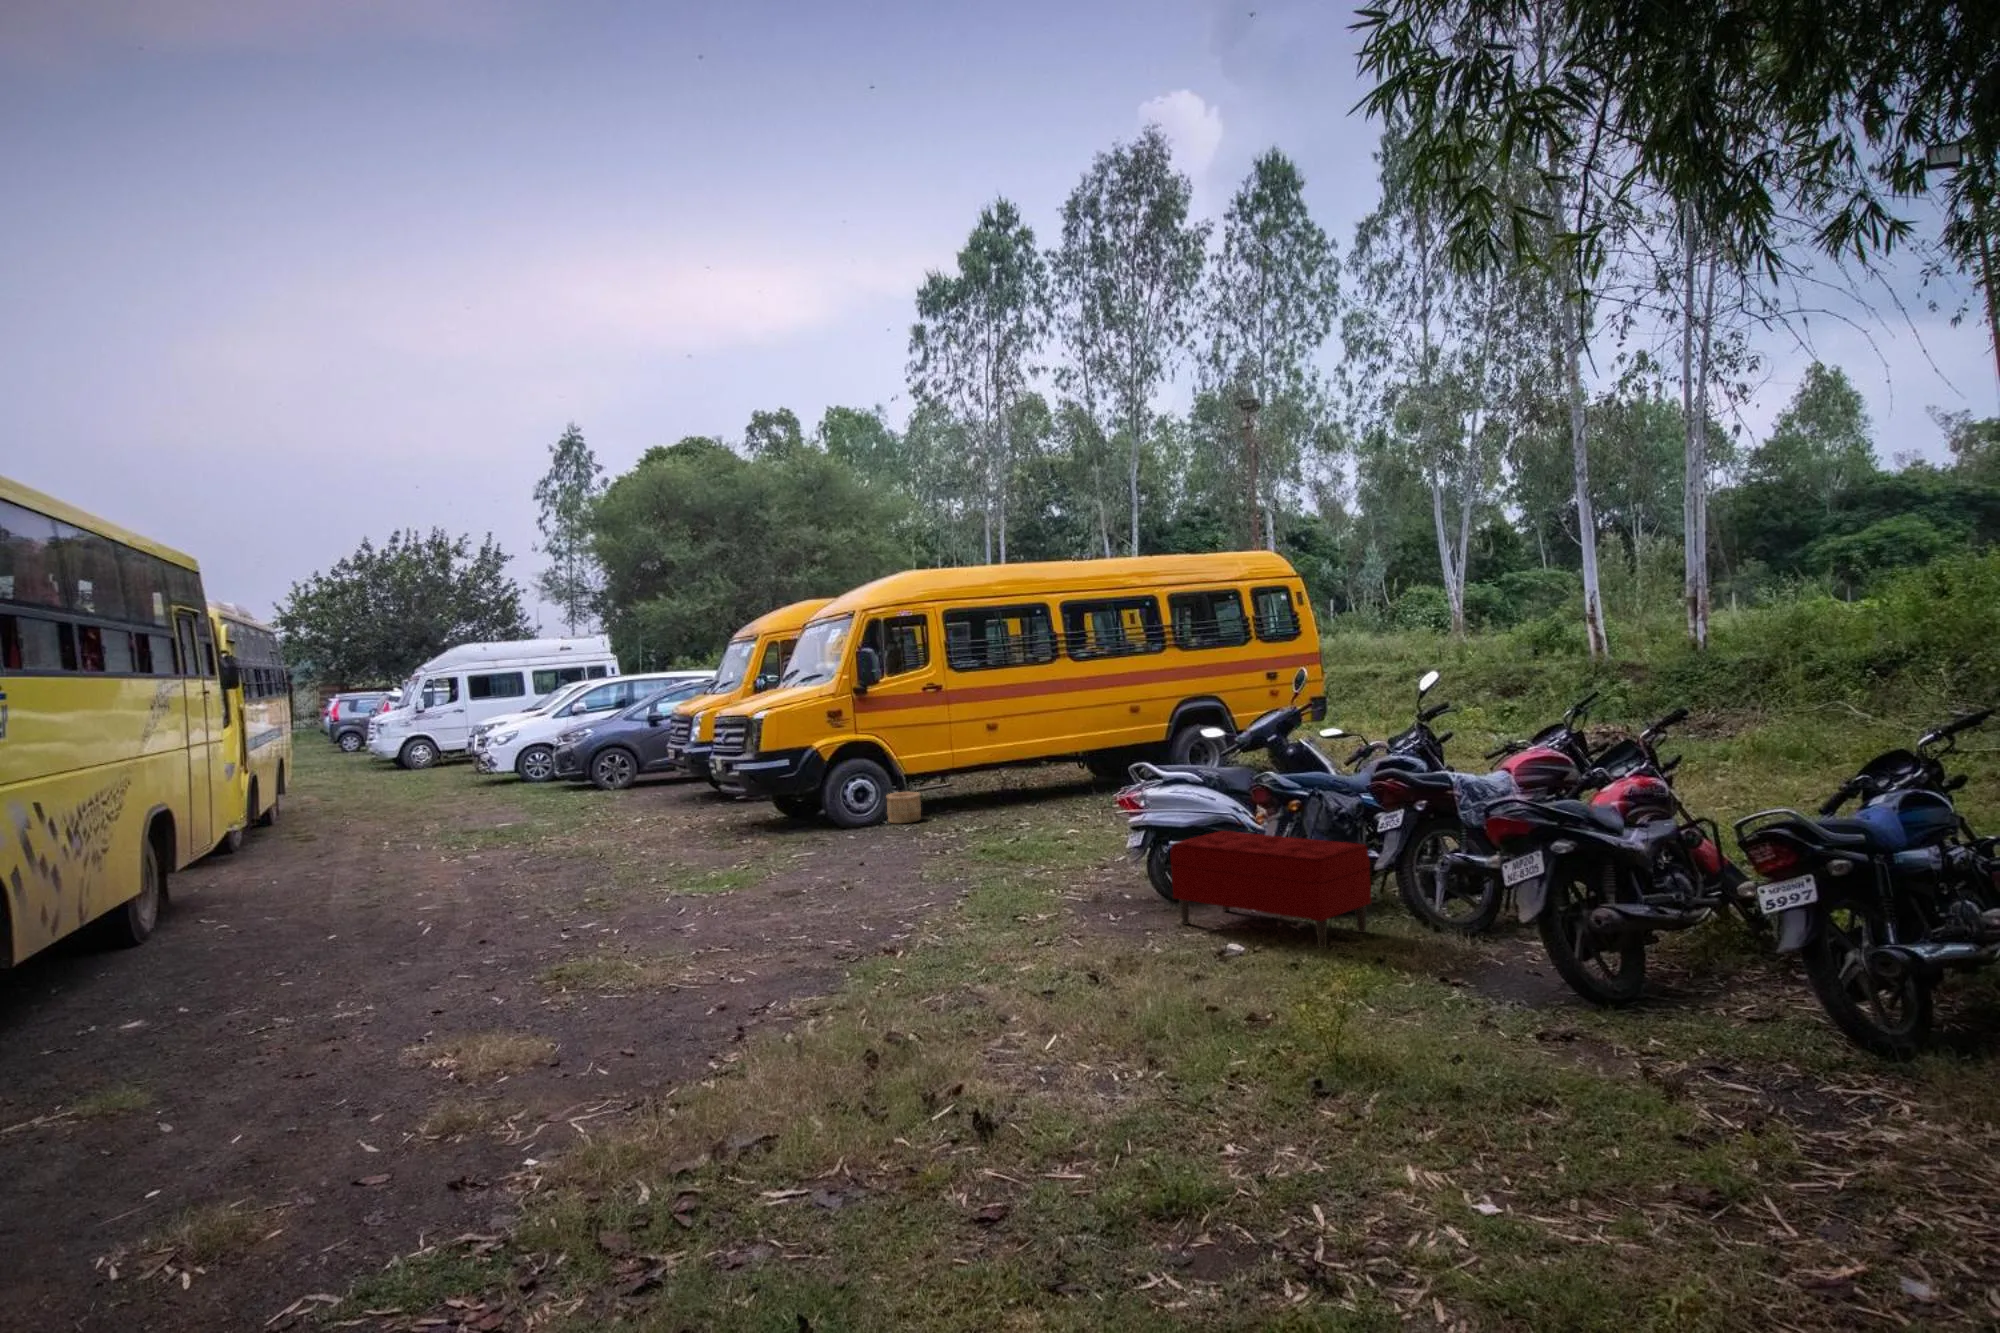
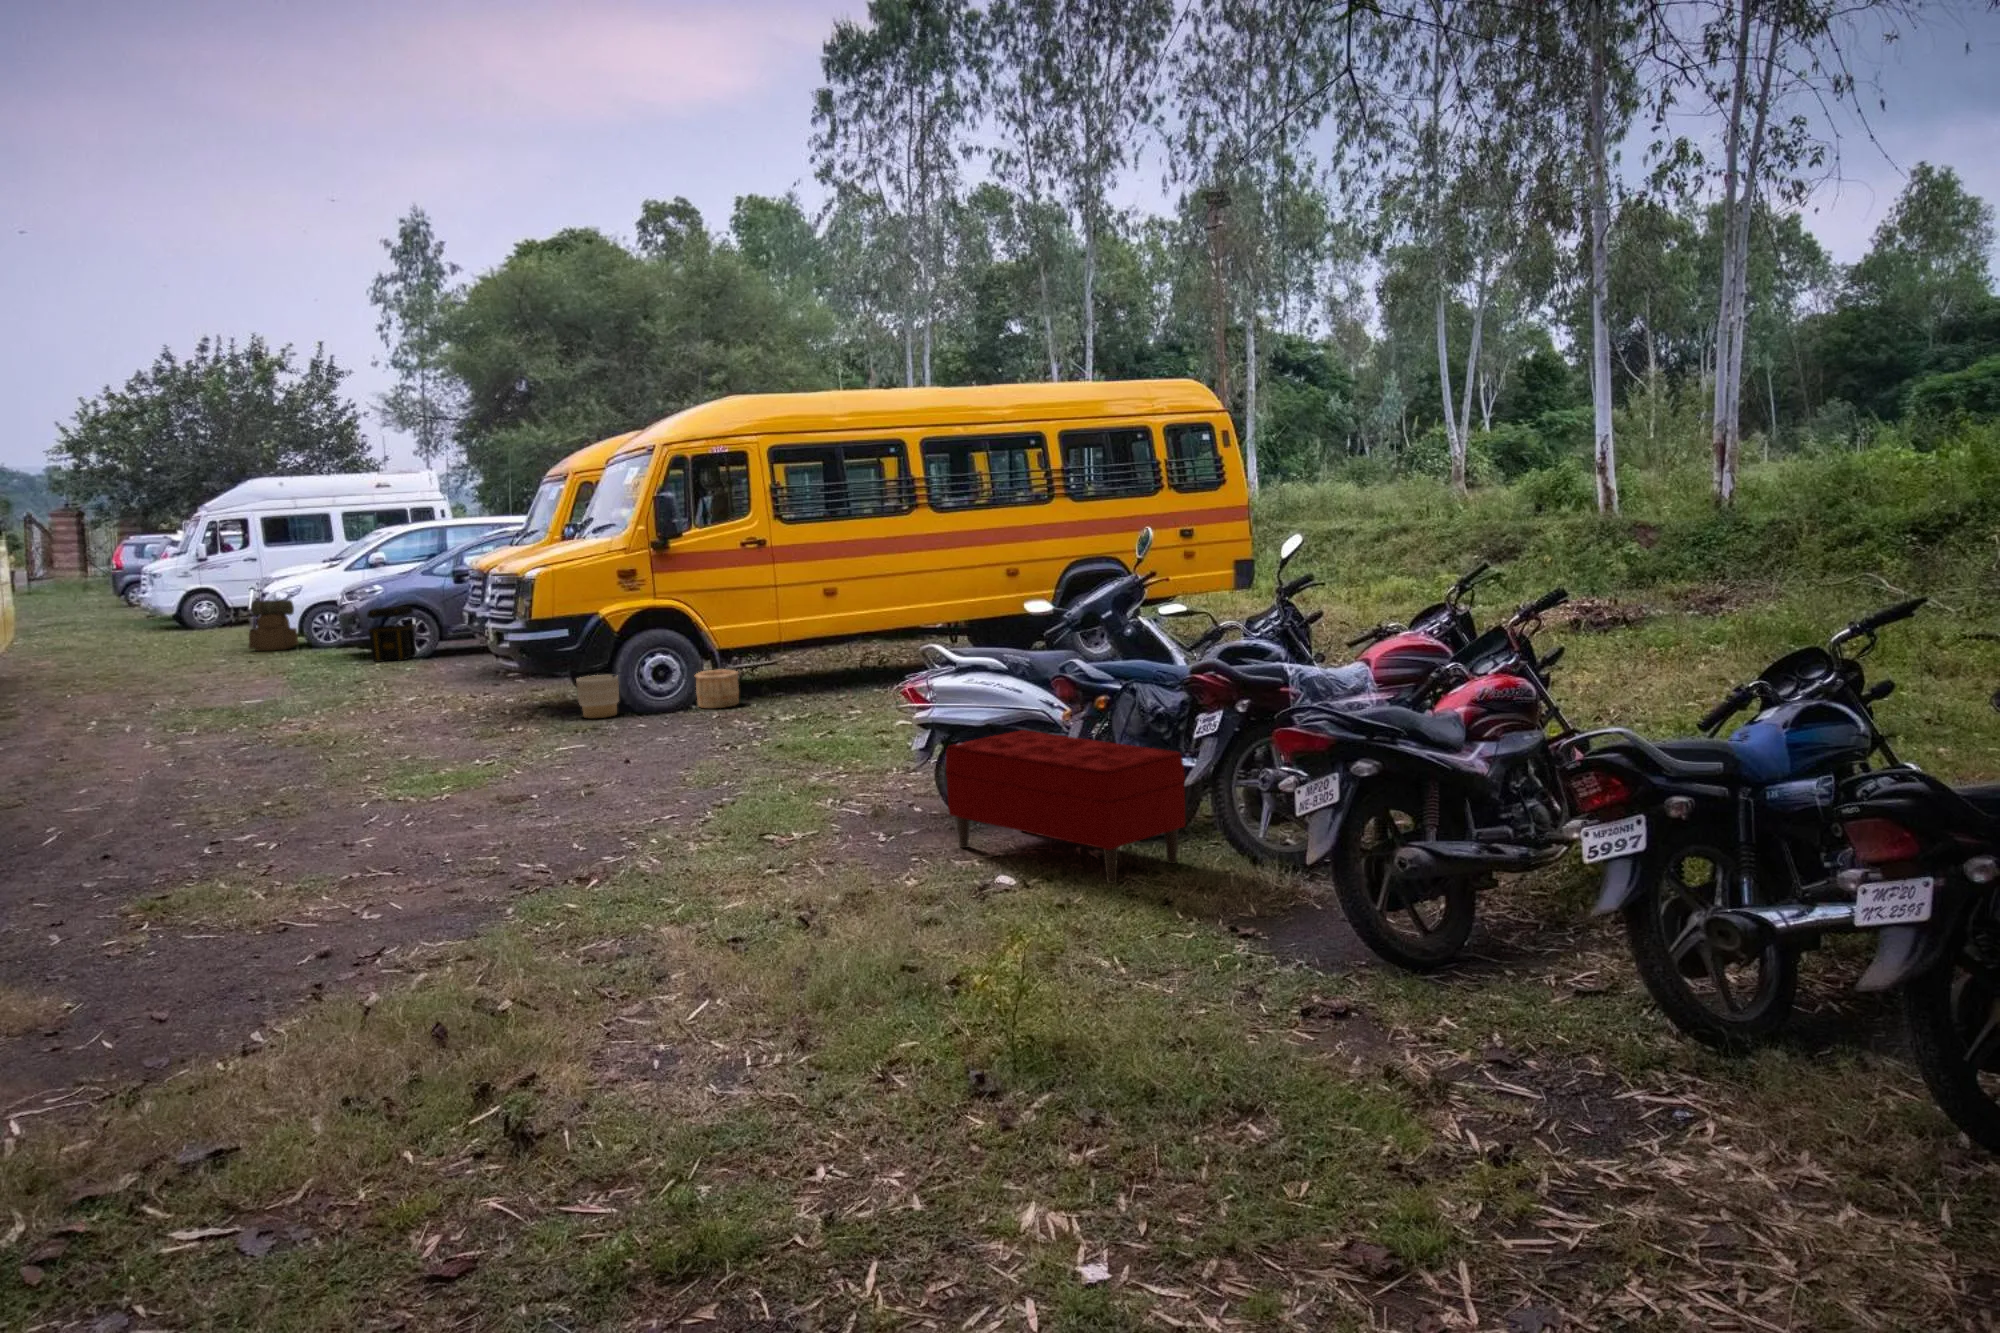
backpack: none [474,743,514,785] -> present [249,600,299,651]
toolbox: none [583,746,620,792] -> present [367,606,416,662]
planter: none [793,797,827,833] -> present [576,675,619,718]

